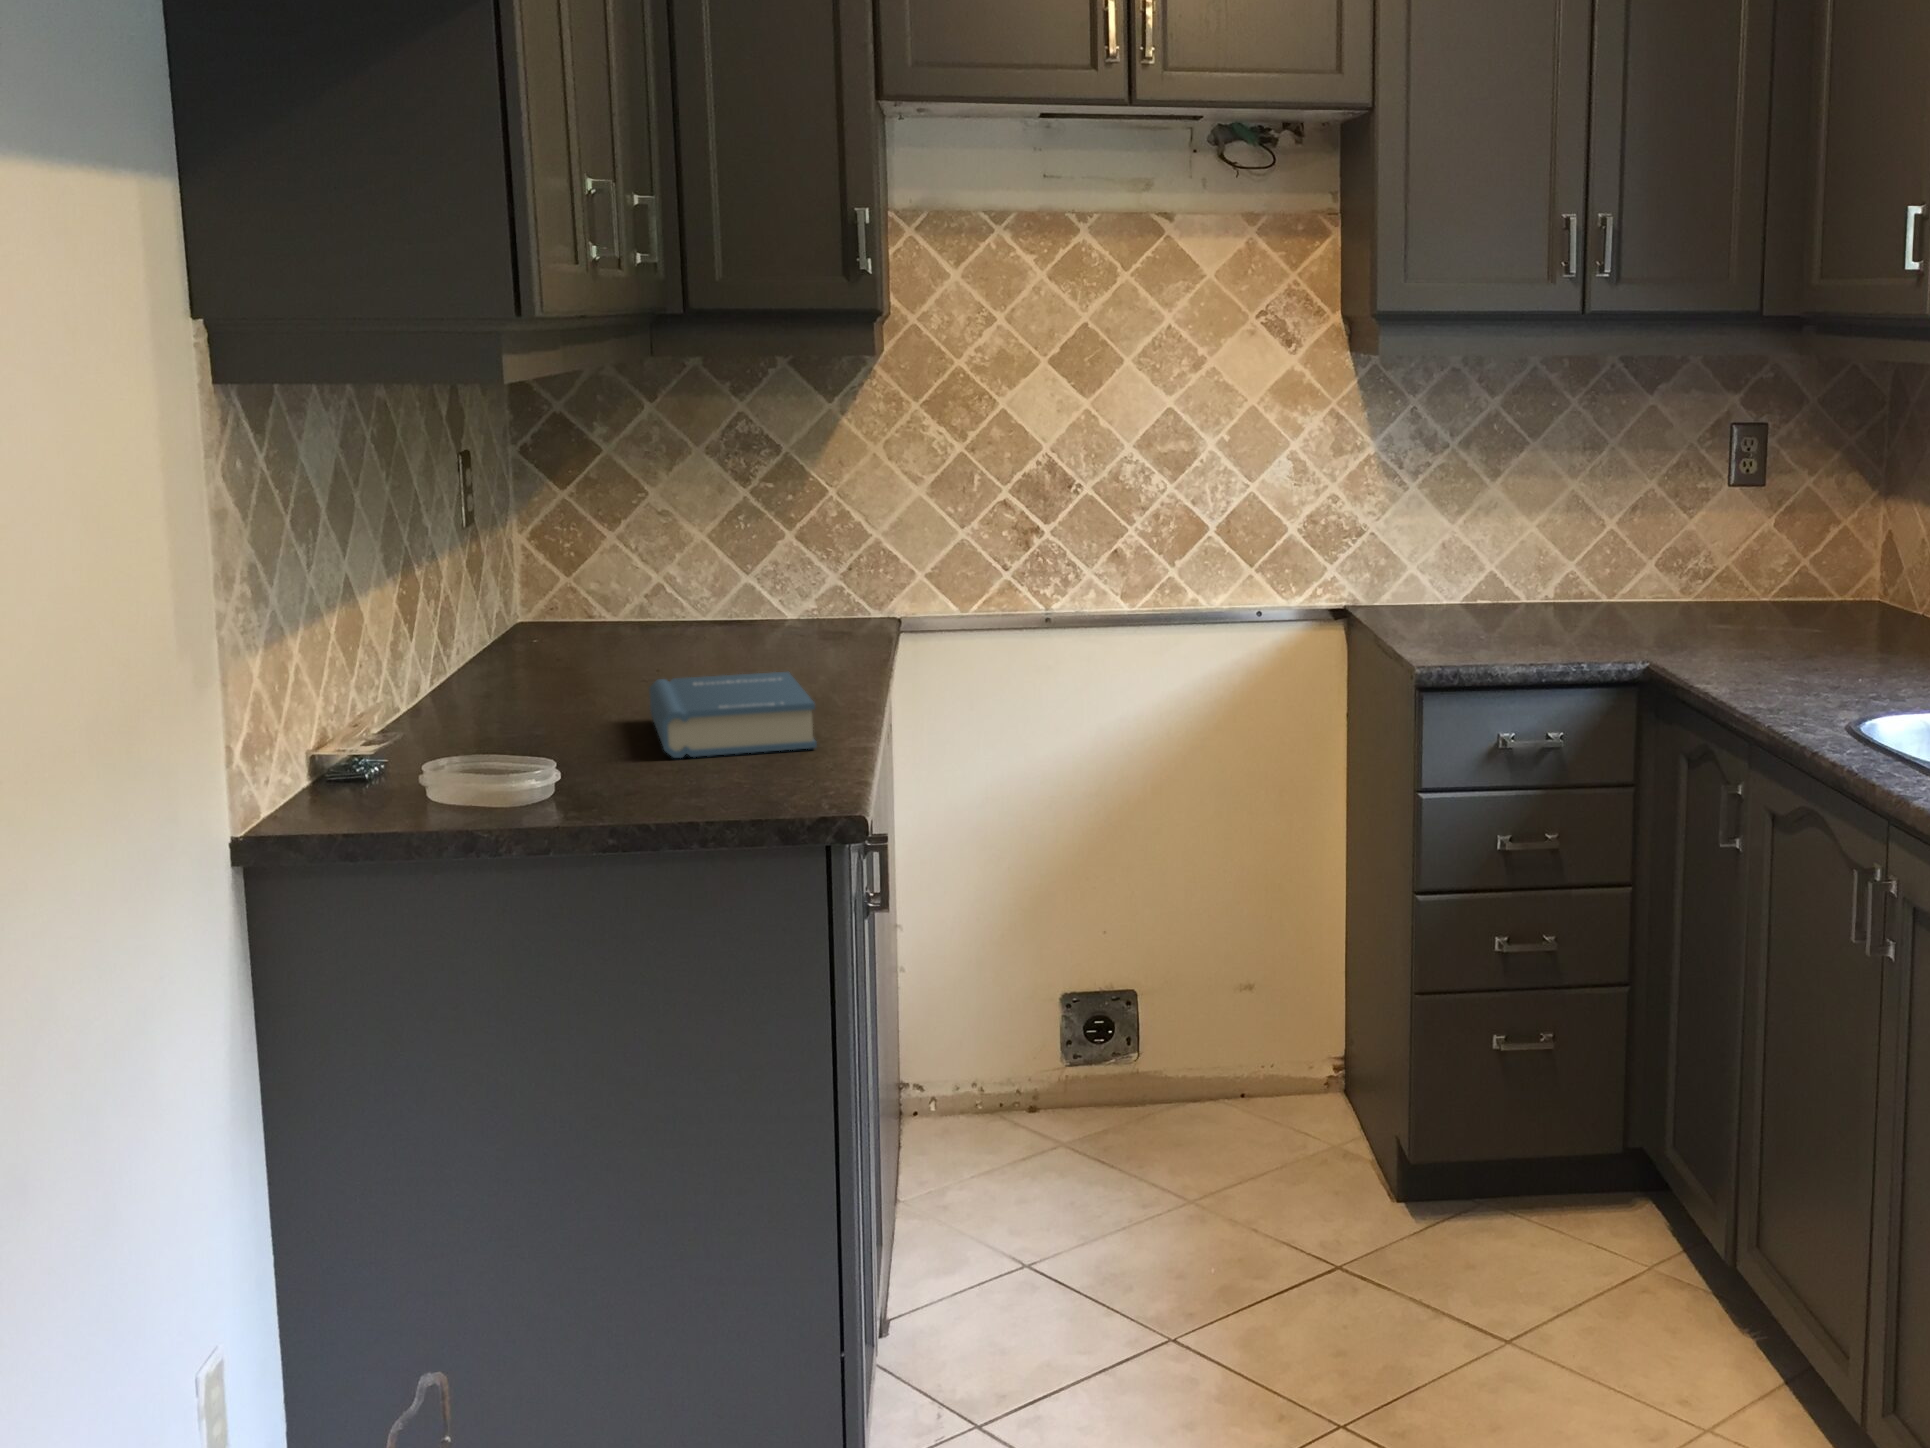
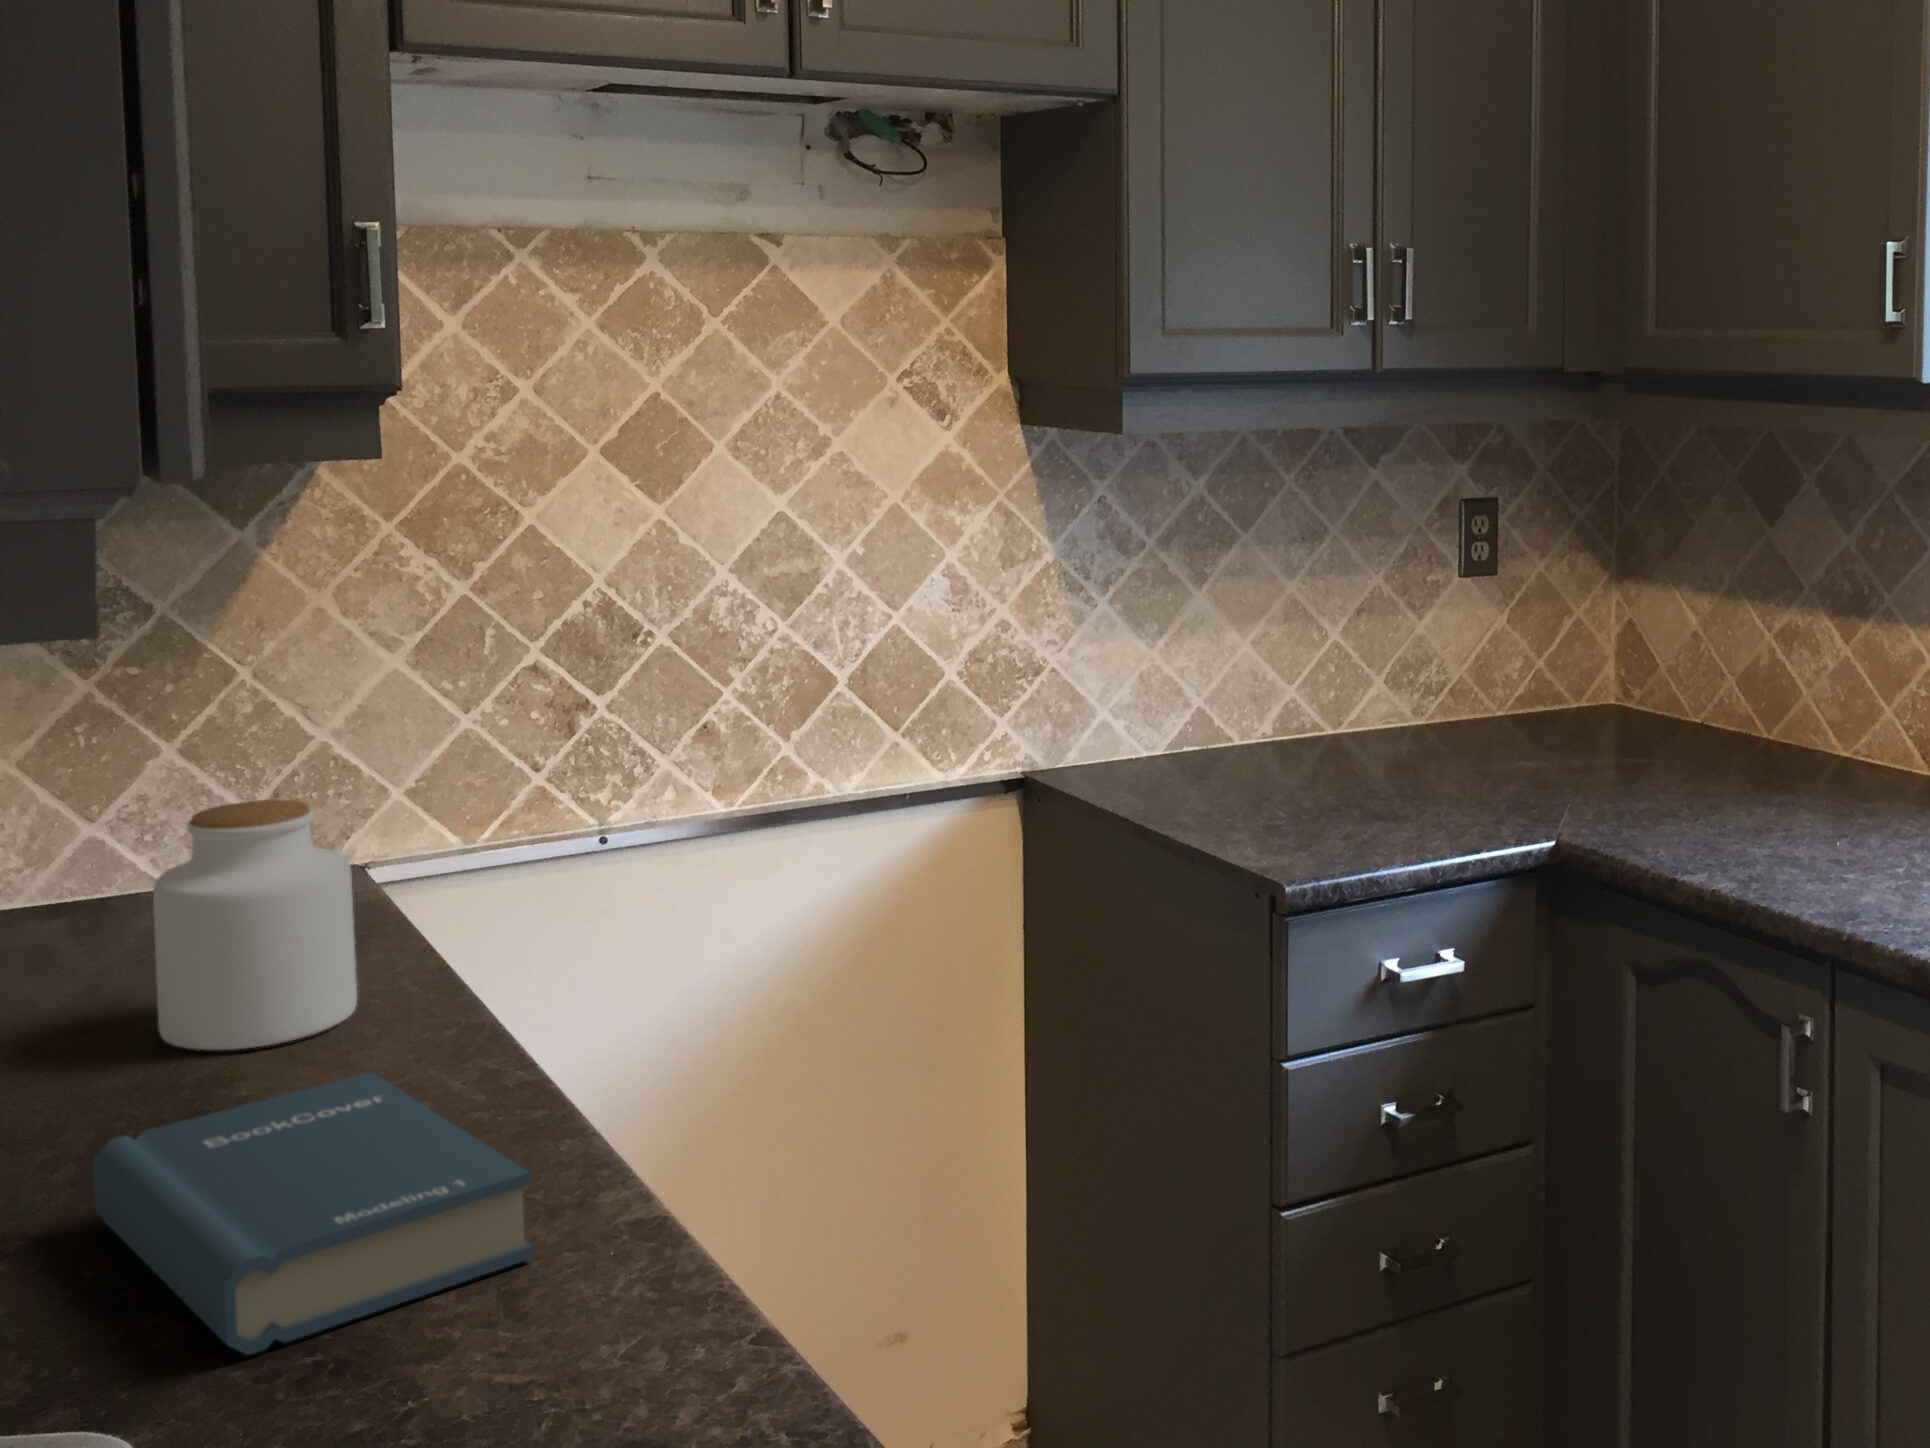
jar: none [731,547,837,678] -> present [153,800,357,1050]

